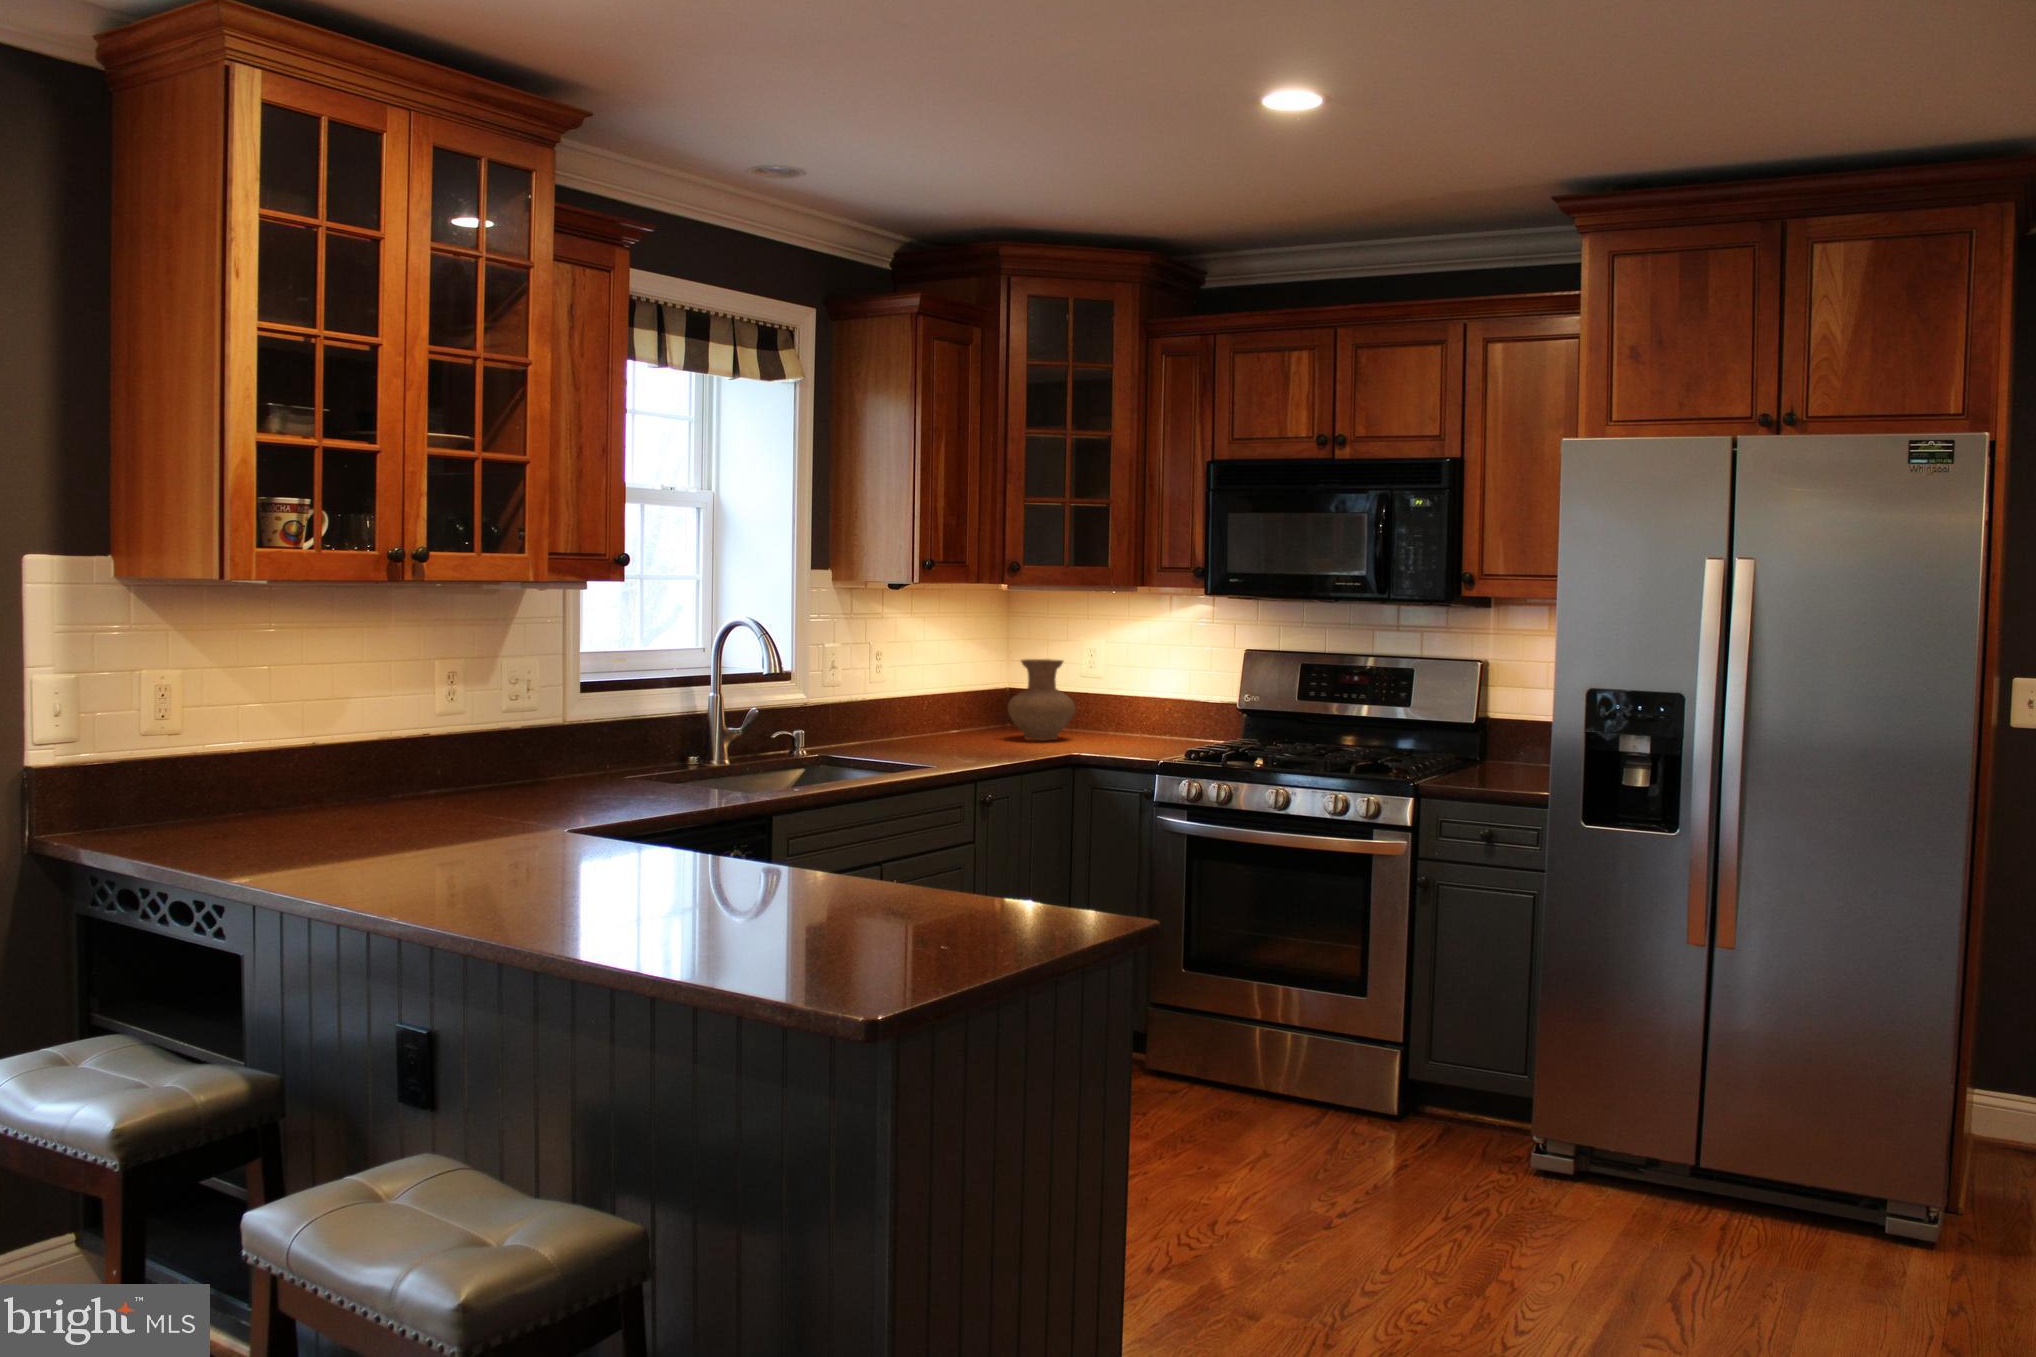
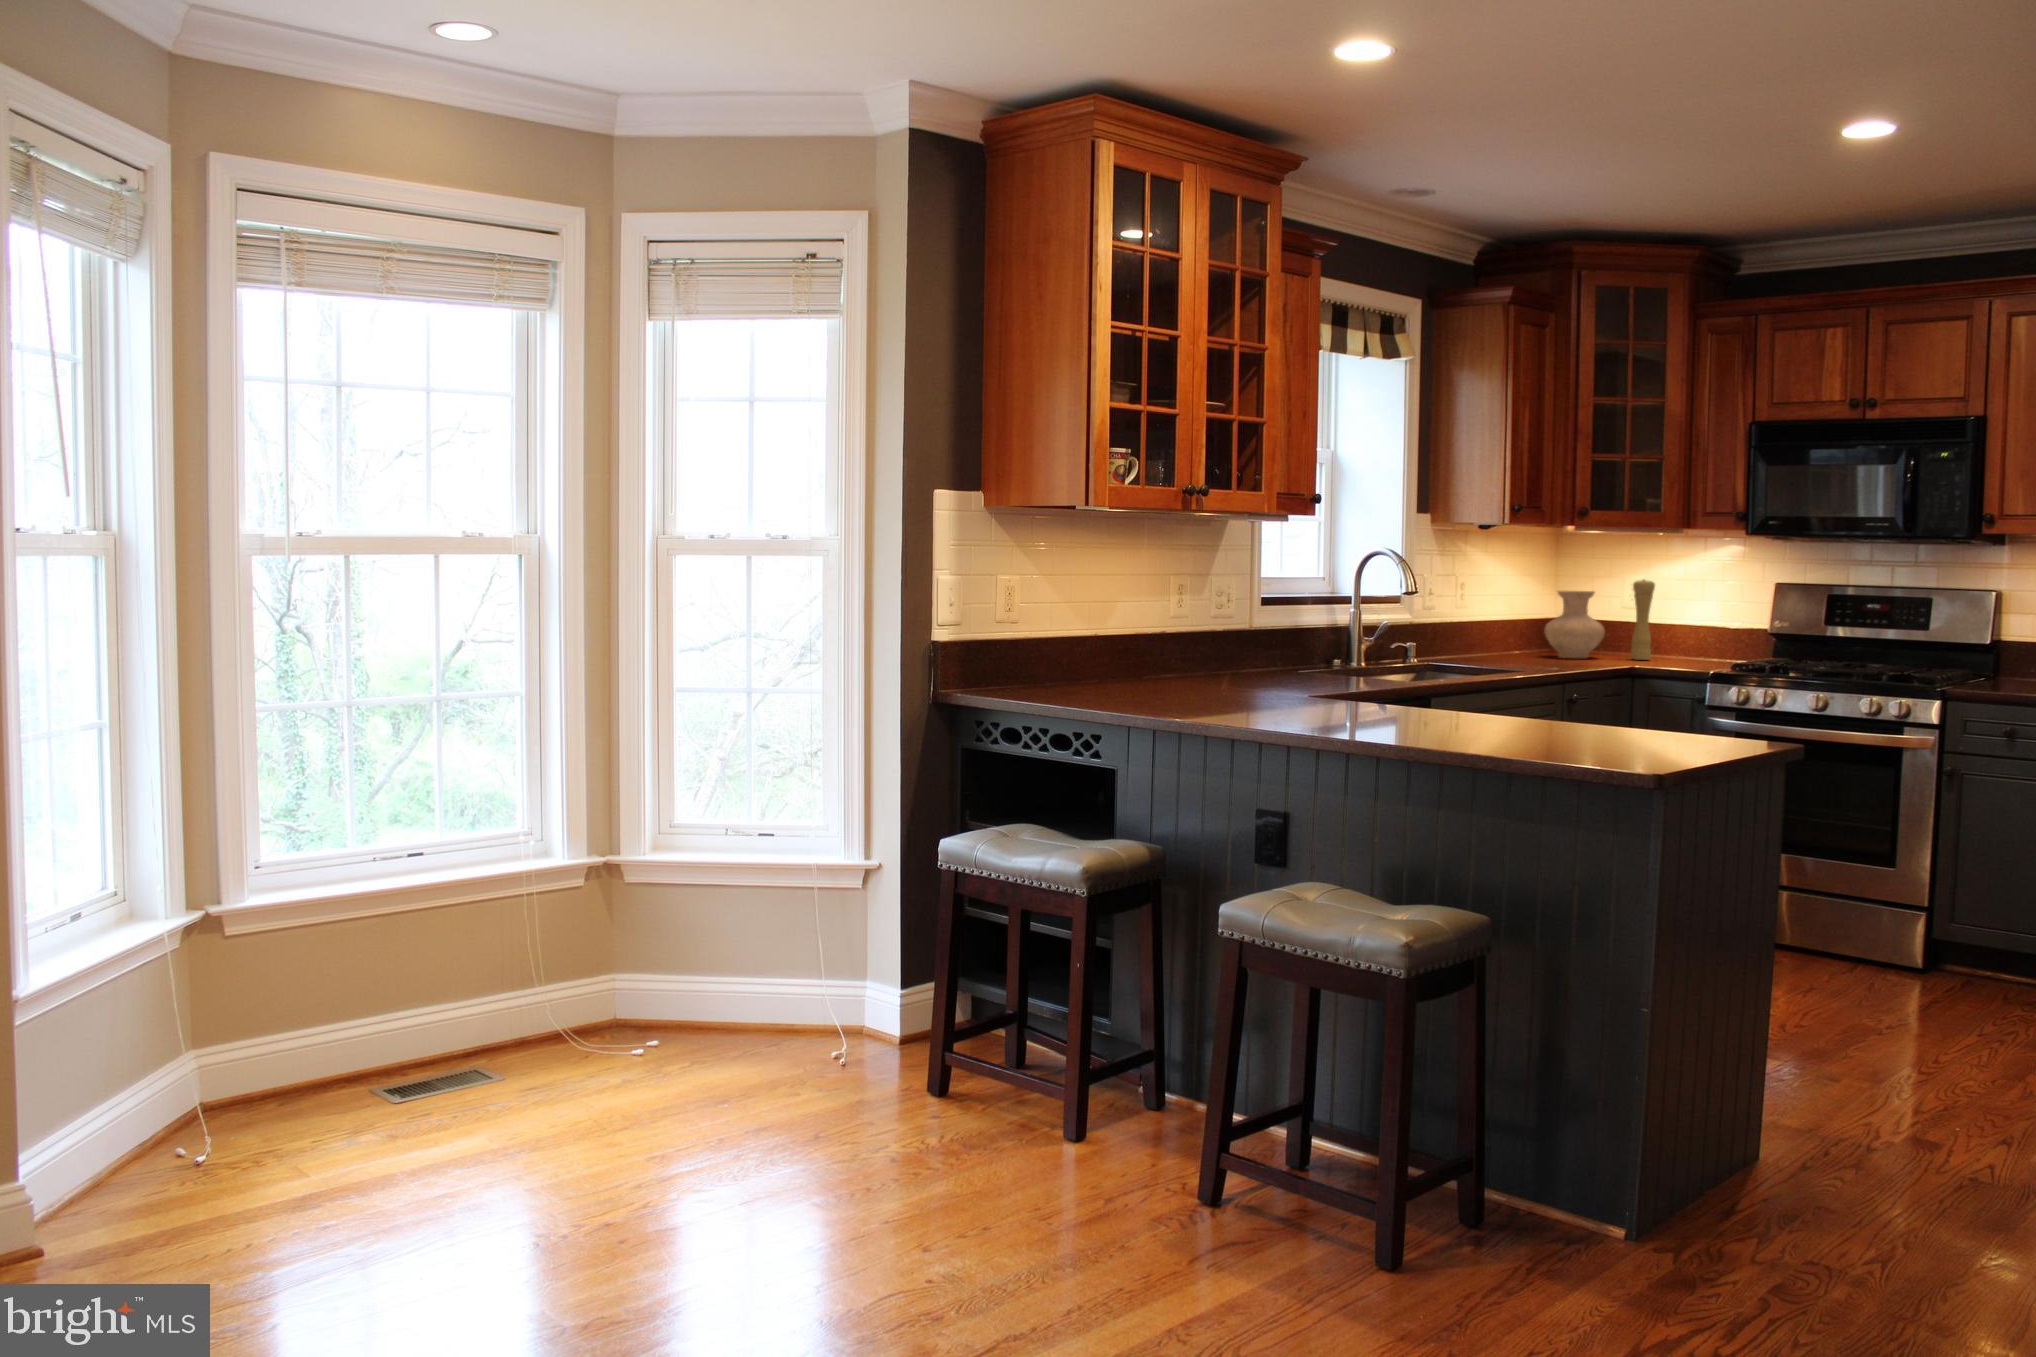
pepper mill: none [1104,646,1129,741] -> present [1631,580,1655,660]

